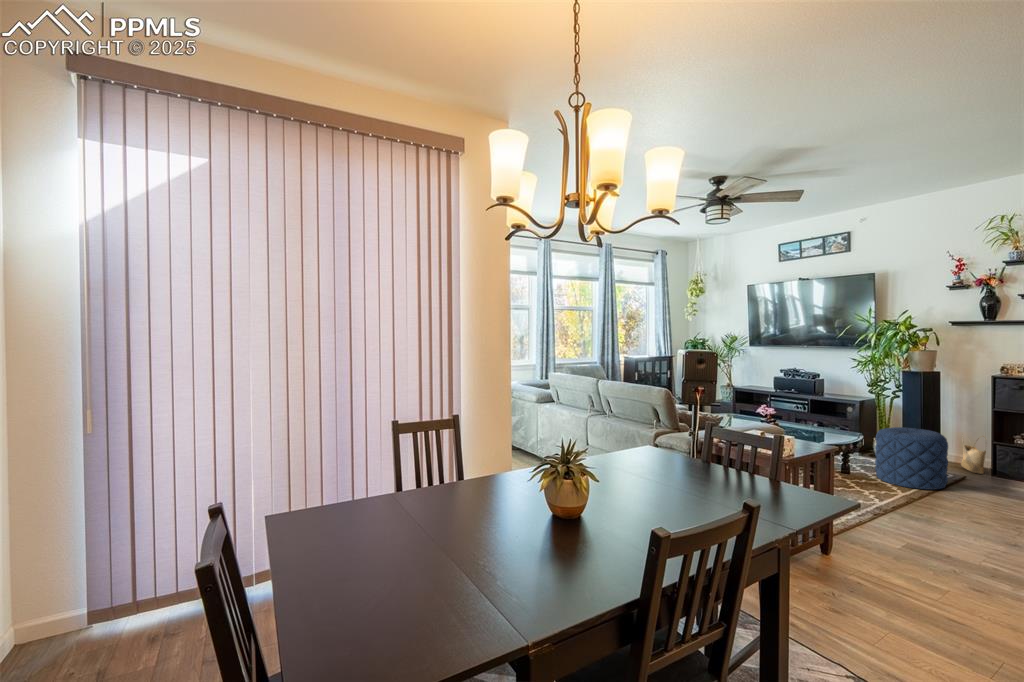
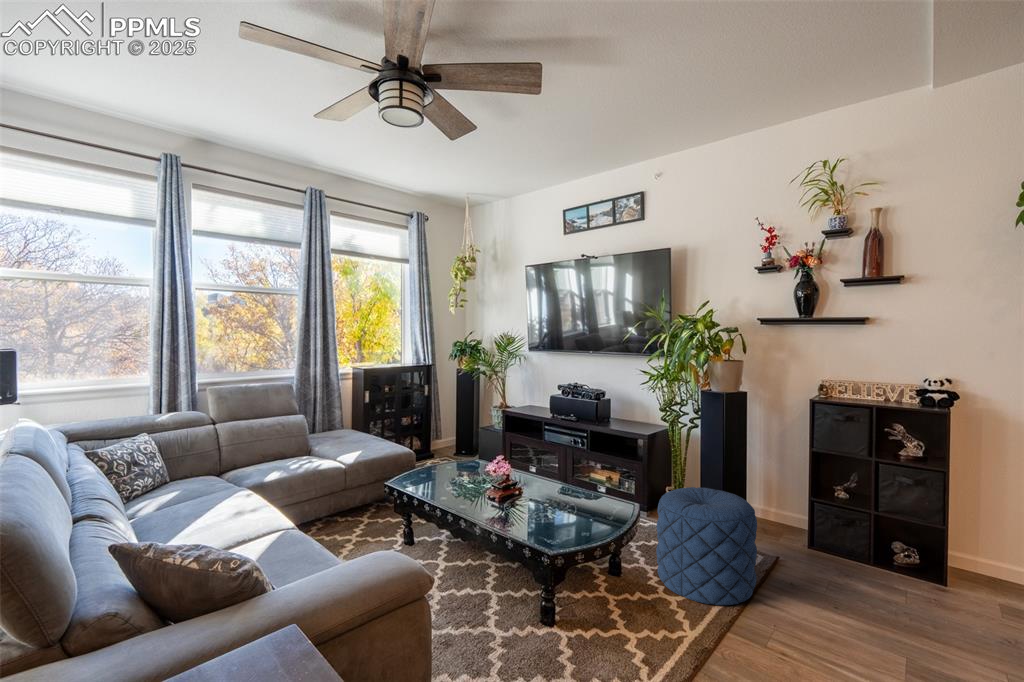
woven basket: present [961,445,986,474] -> none [771,485,803,547]

